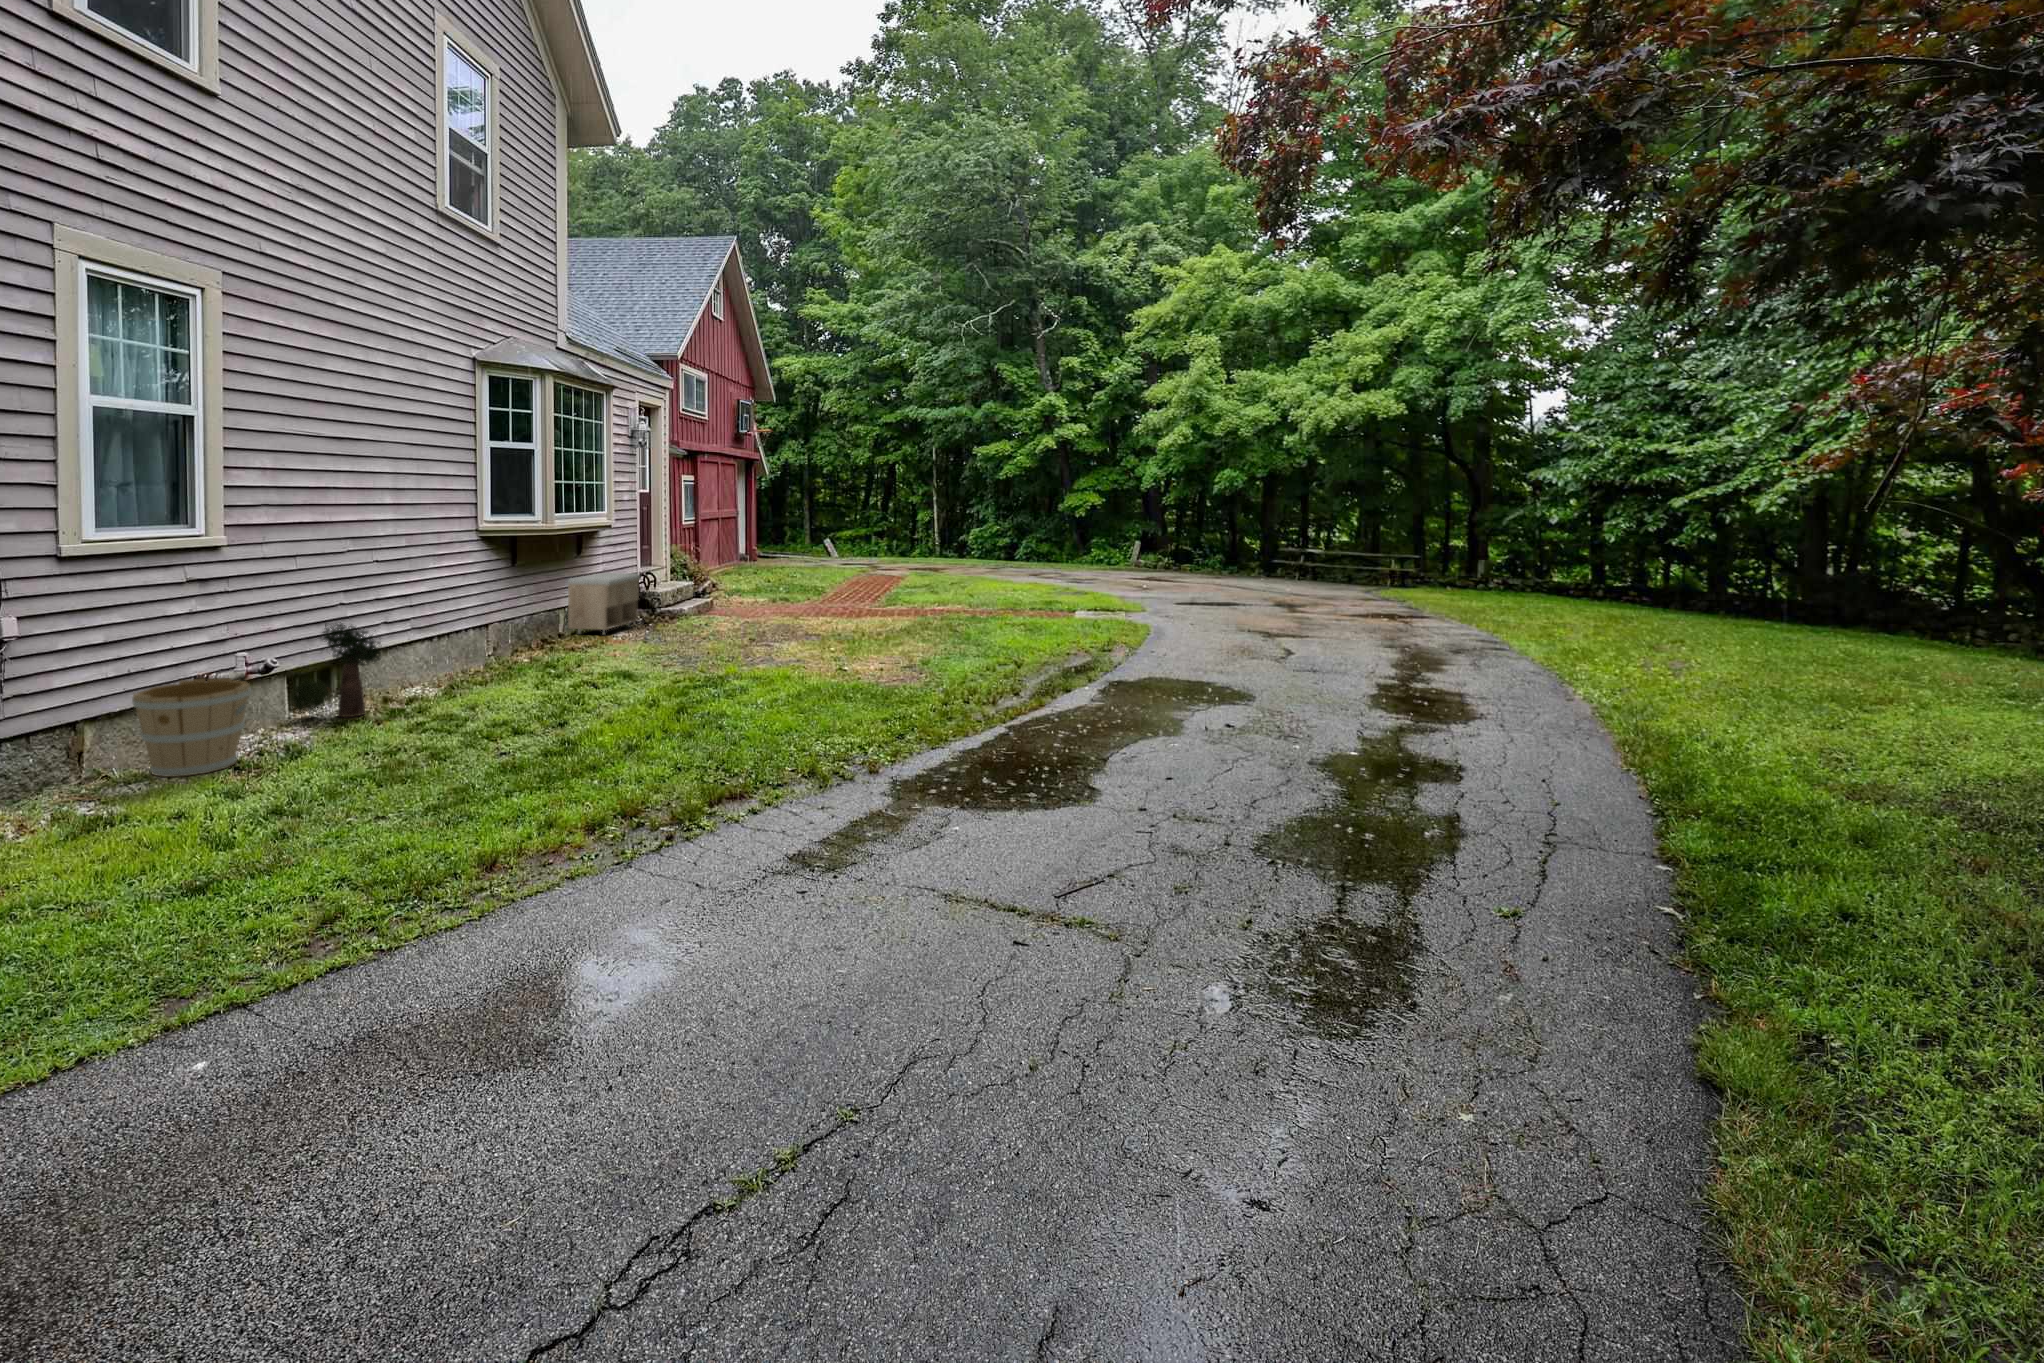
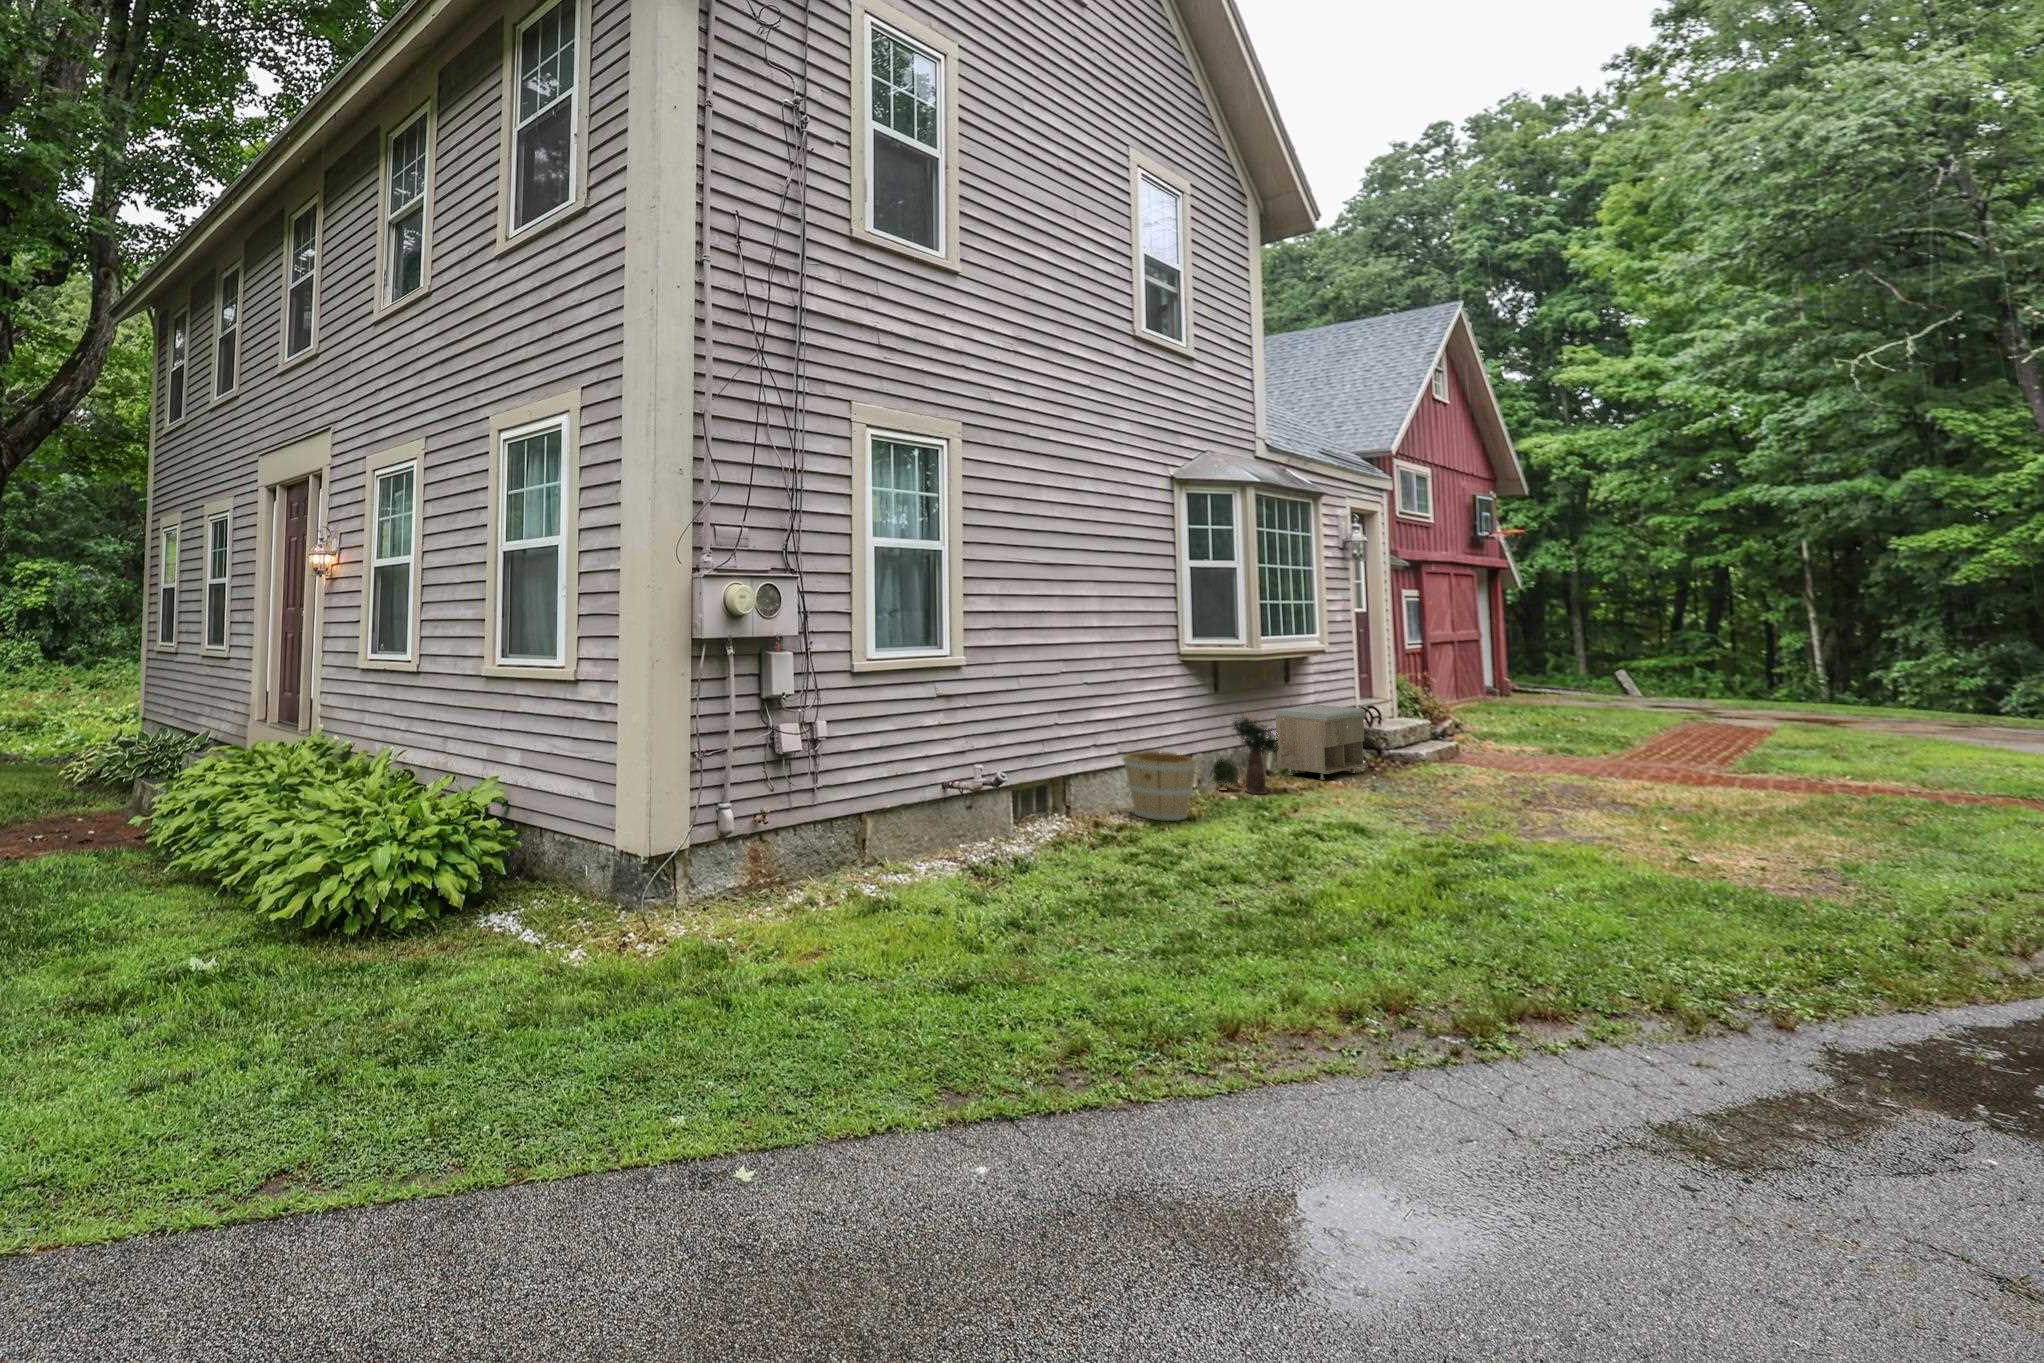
potted plant: present [290,623,381,718] -> present [1211,717,1278,794]
wooden bucket: present [132,678,251,777] -> present [1122,750,1197,821]

